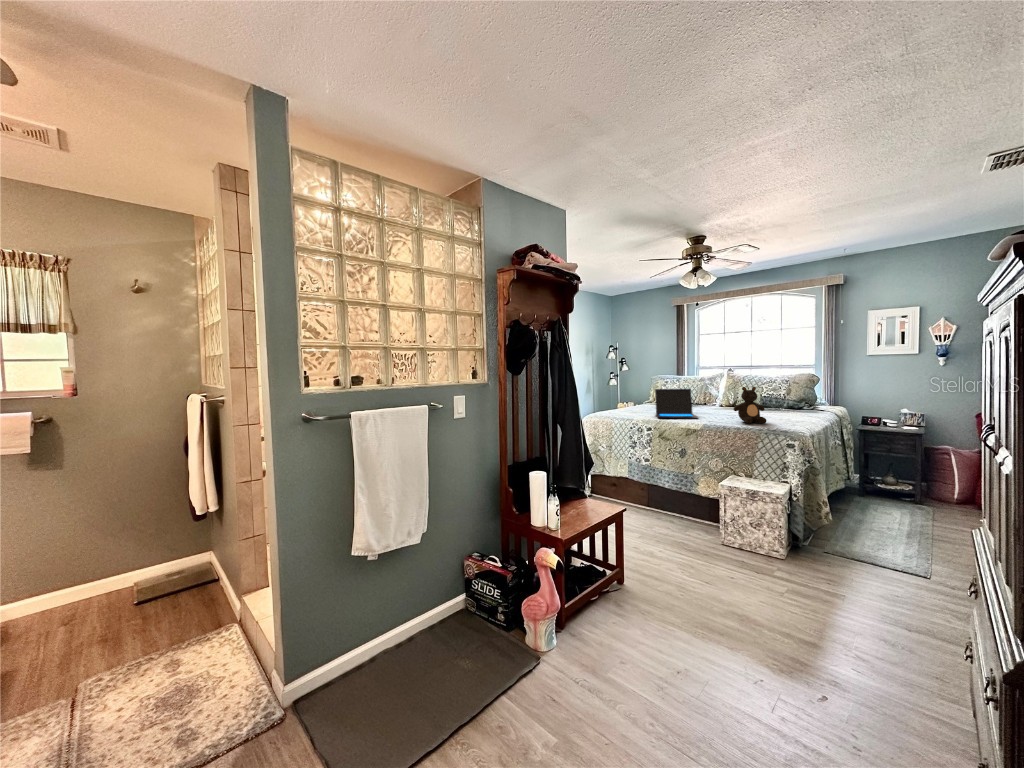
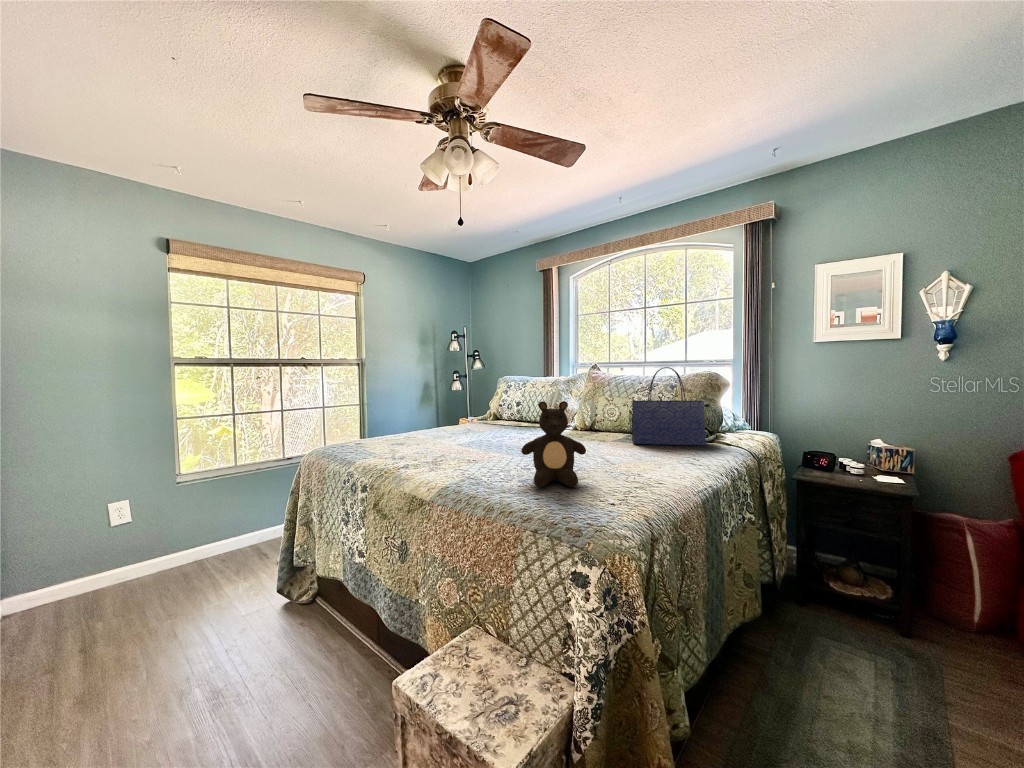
tote bag: none [766,370,812,411] -> present [632,367,709,445]
laptop: present [655,389,698,418] -> none [406,401,494,463]

